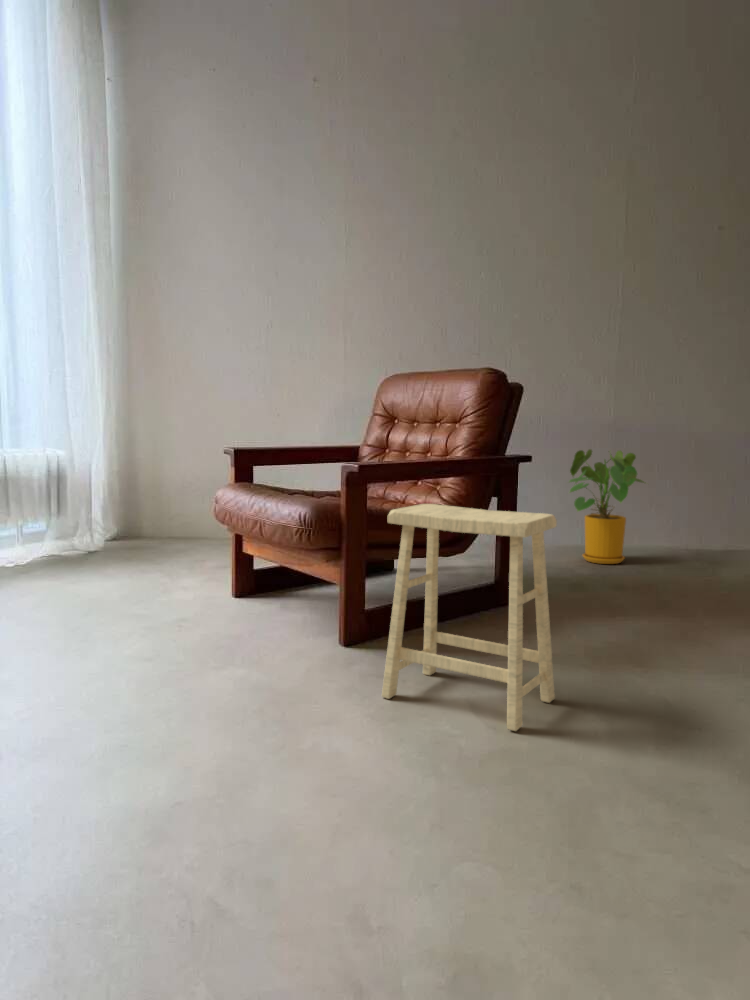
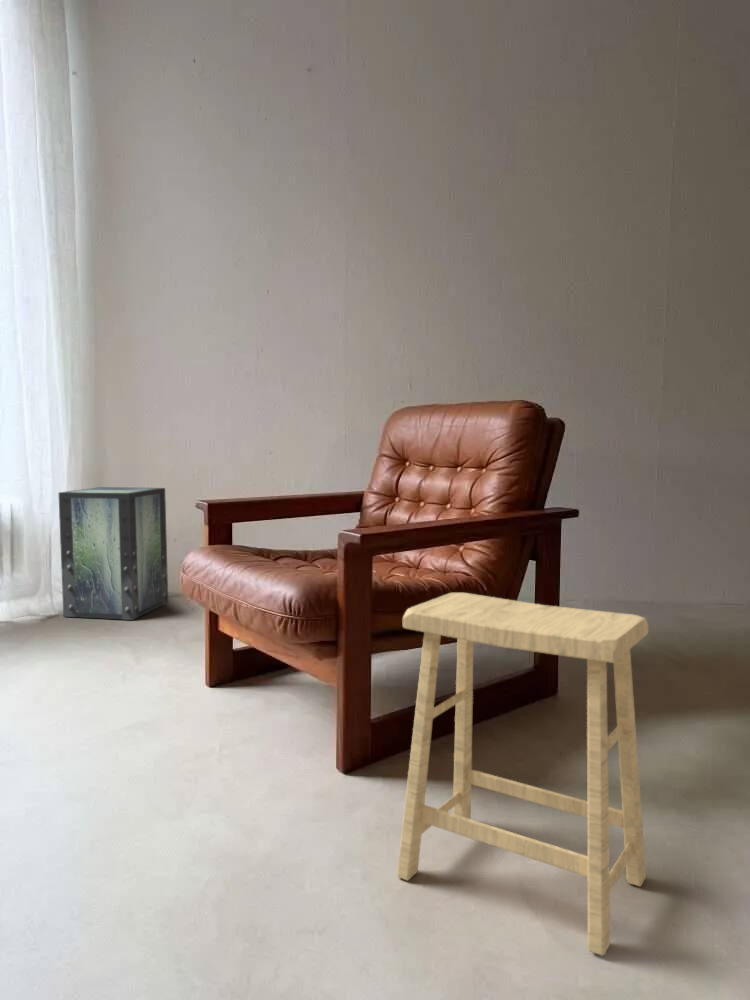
storage box: none [98,443,190,555] -> present [58,487,168,620]
house plant: present [570,449,644,564] -> none [609,490,708,627]

